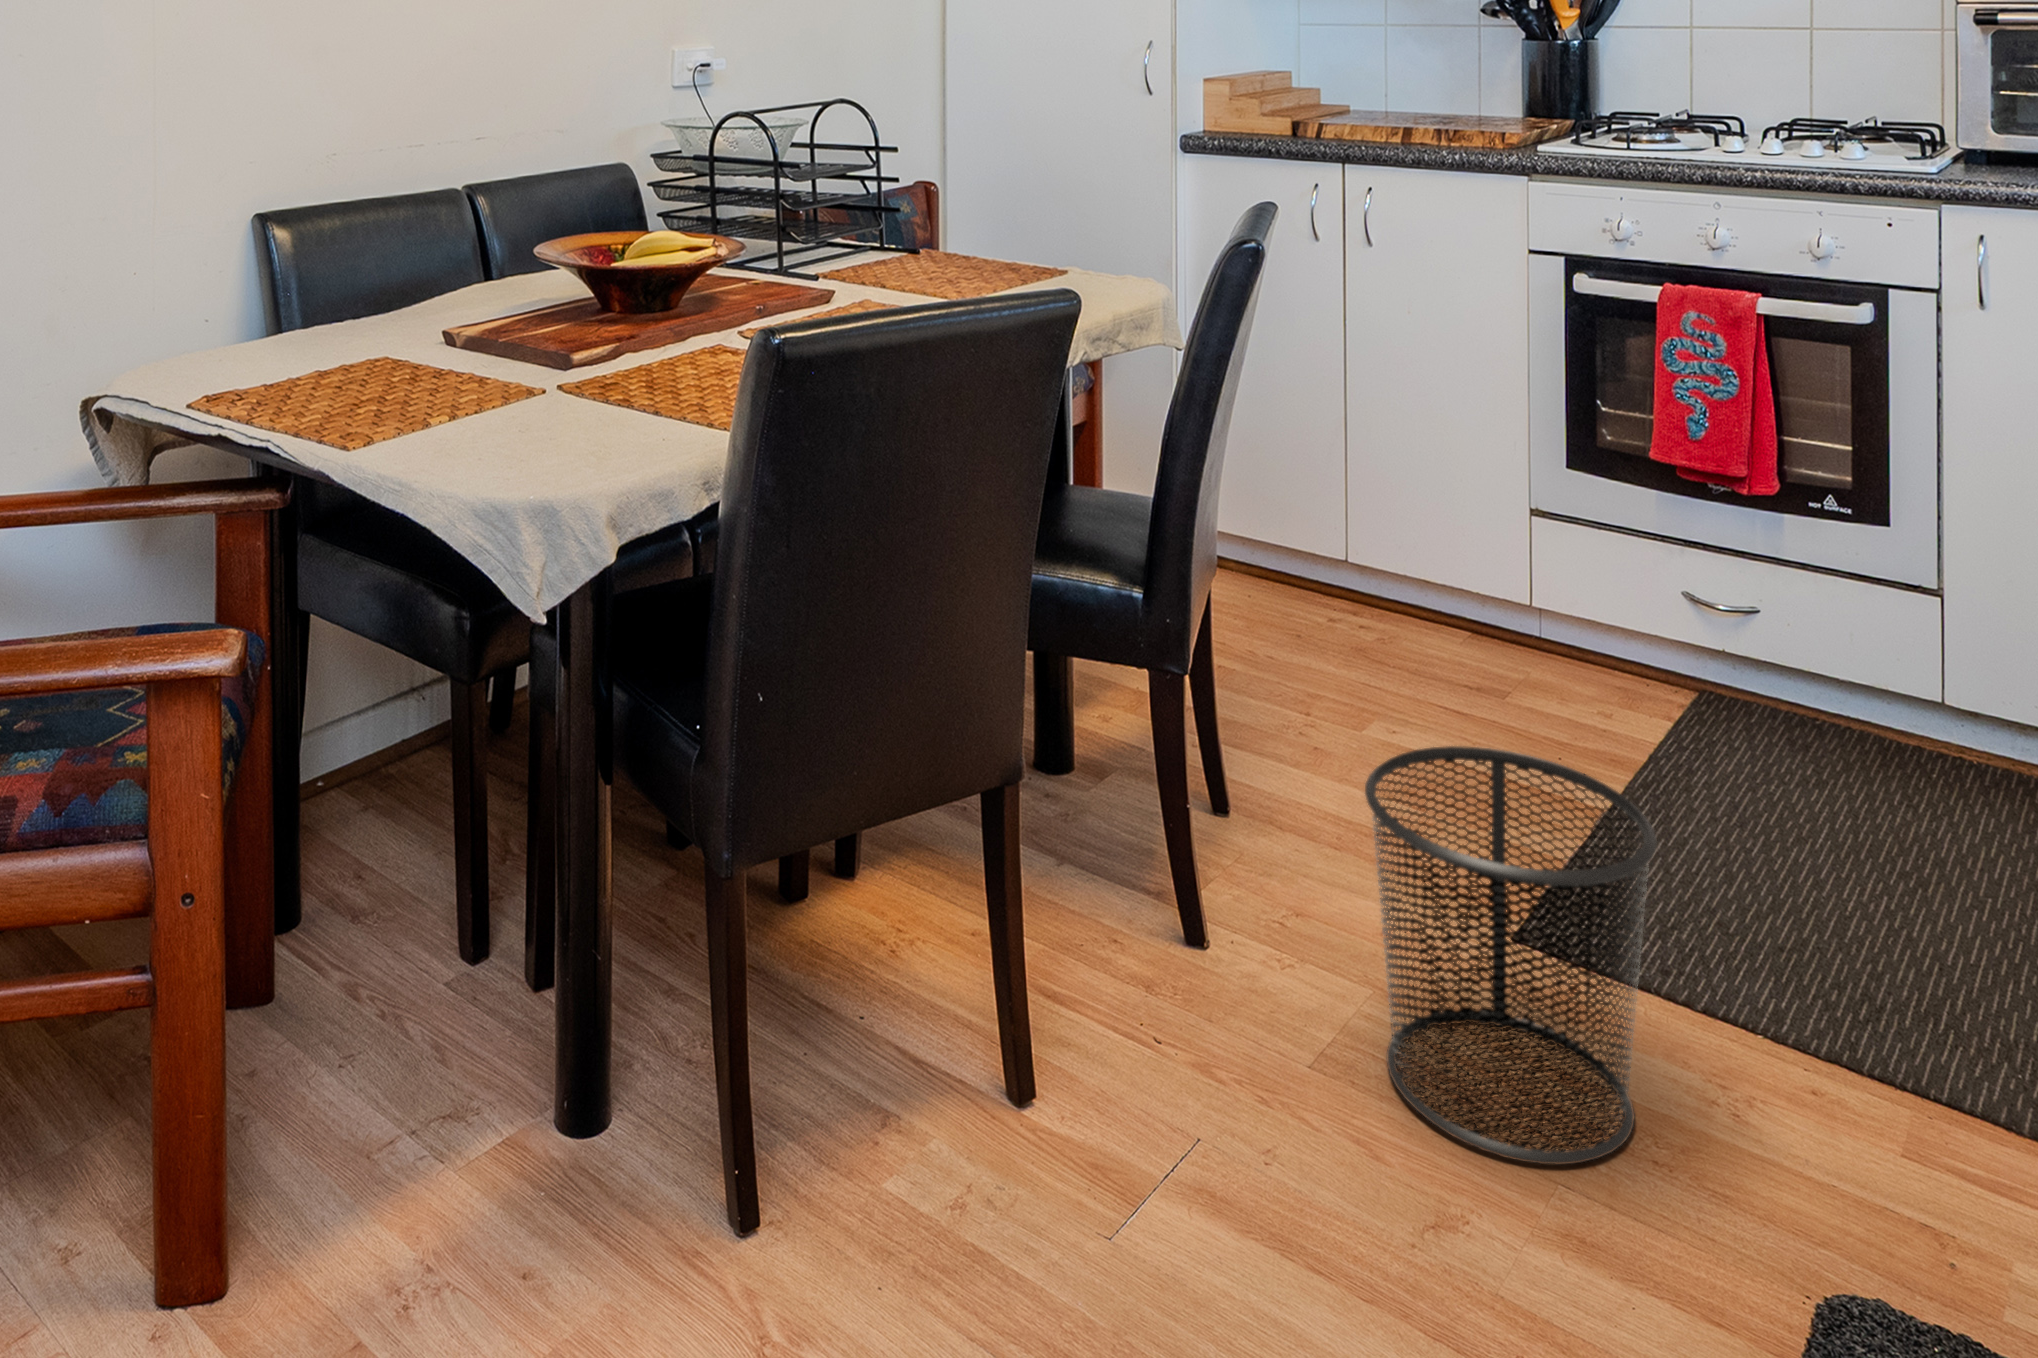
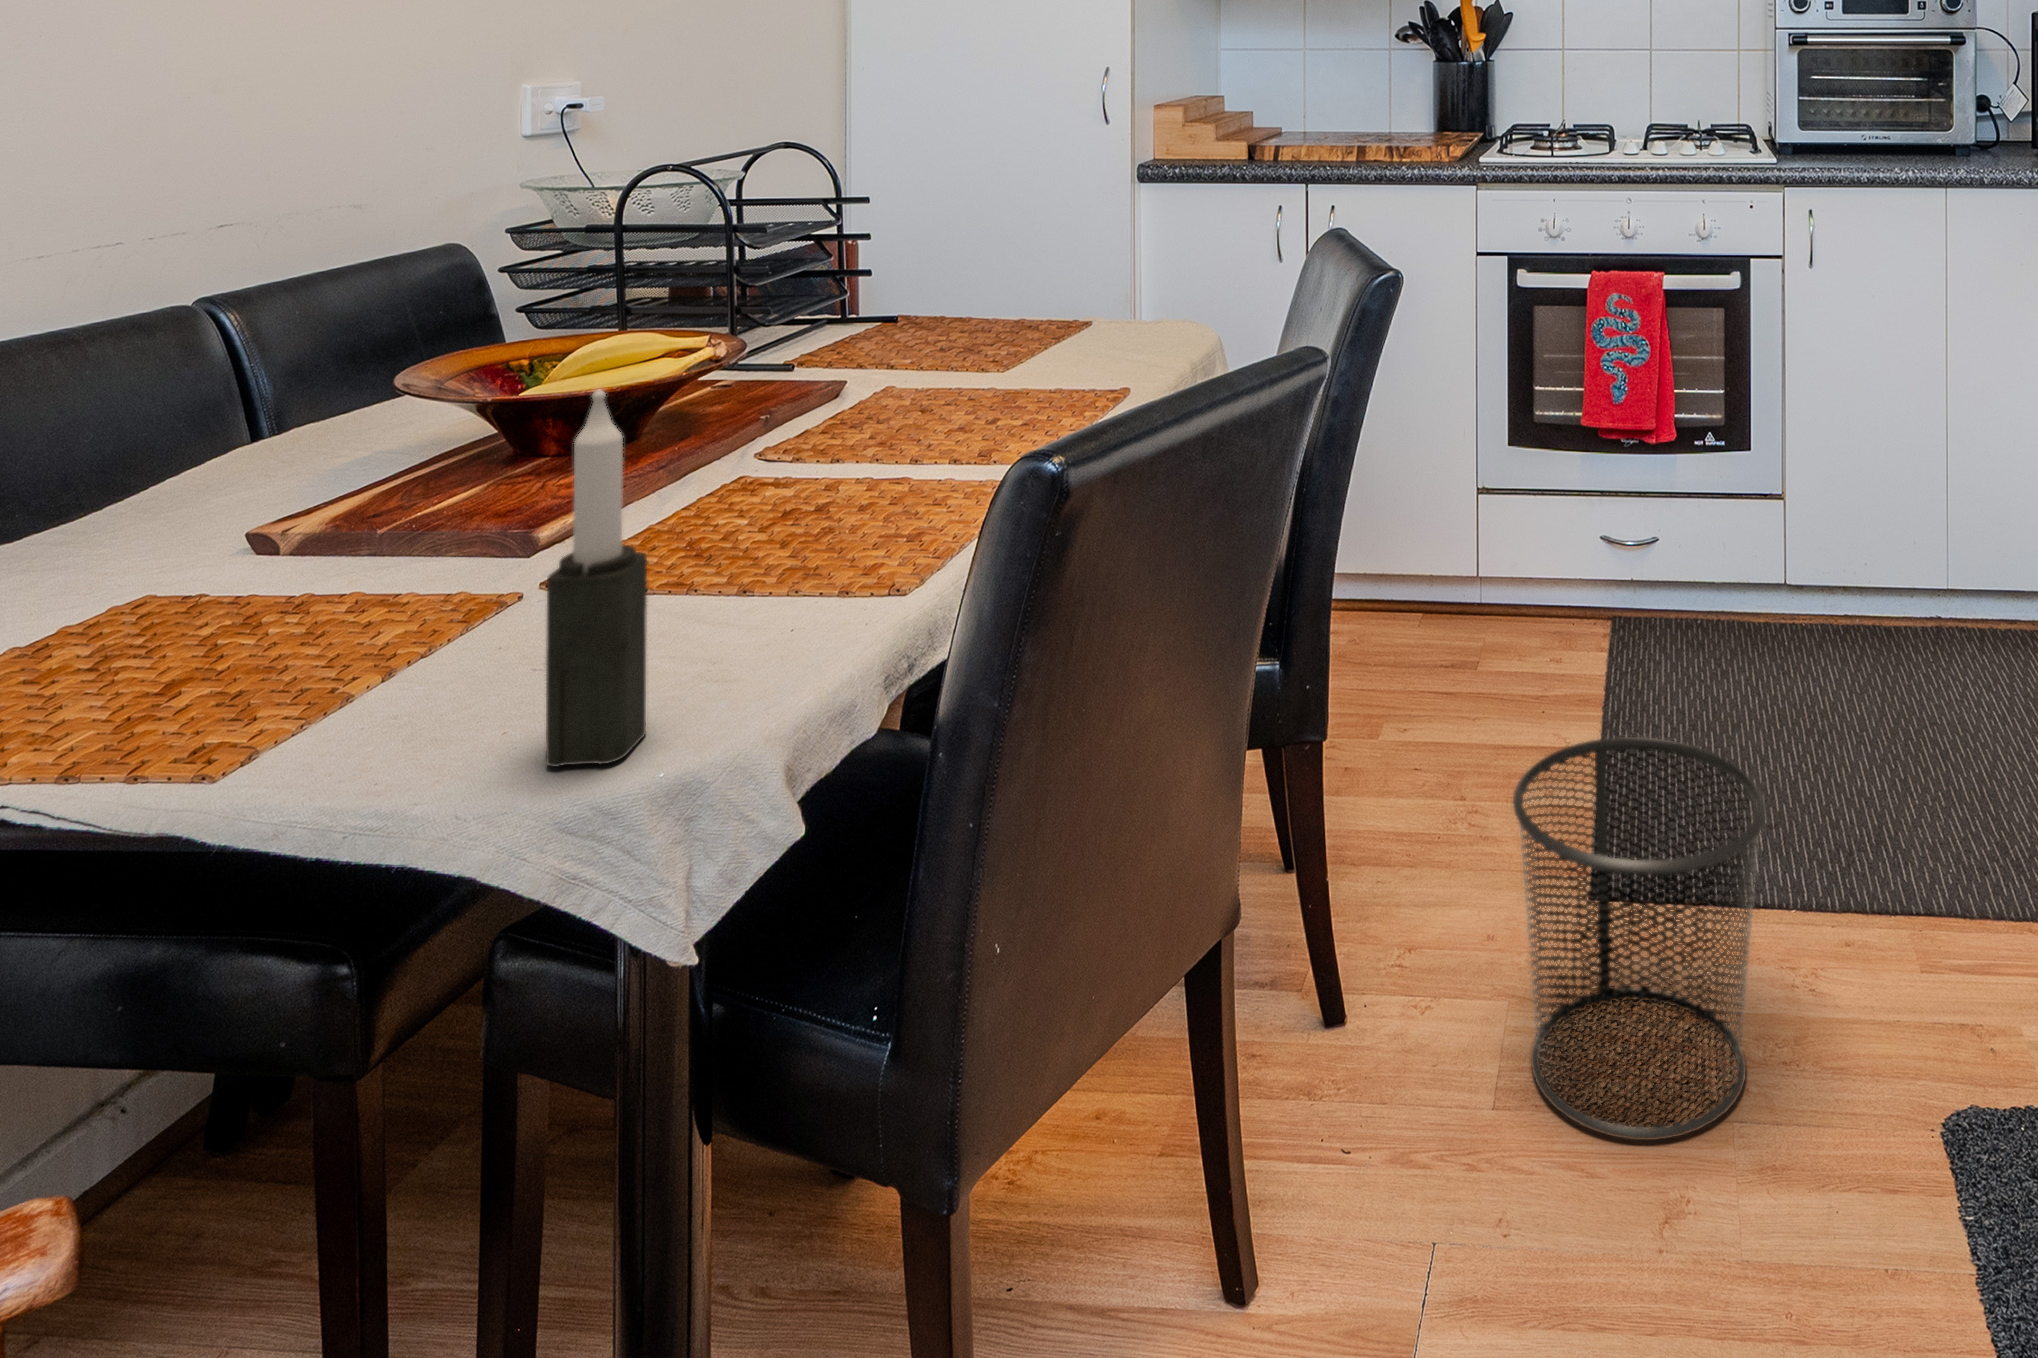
candle: none [496,235,557,482] -> present [546,390,647,767]

